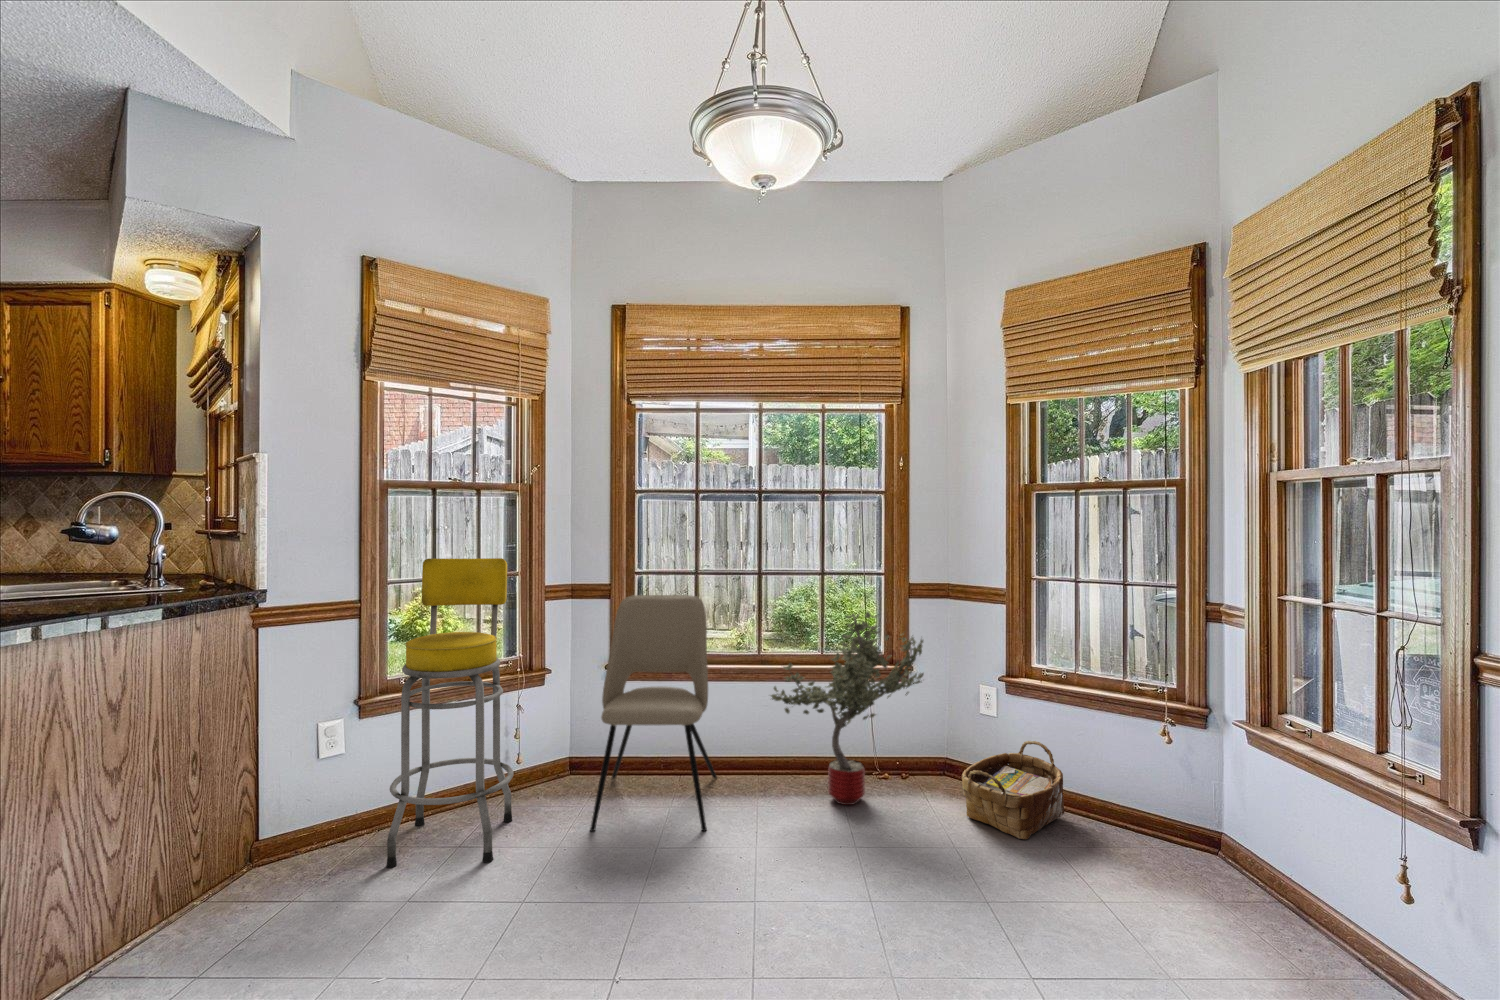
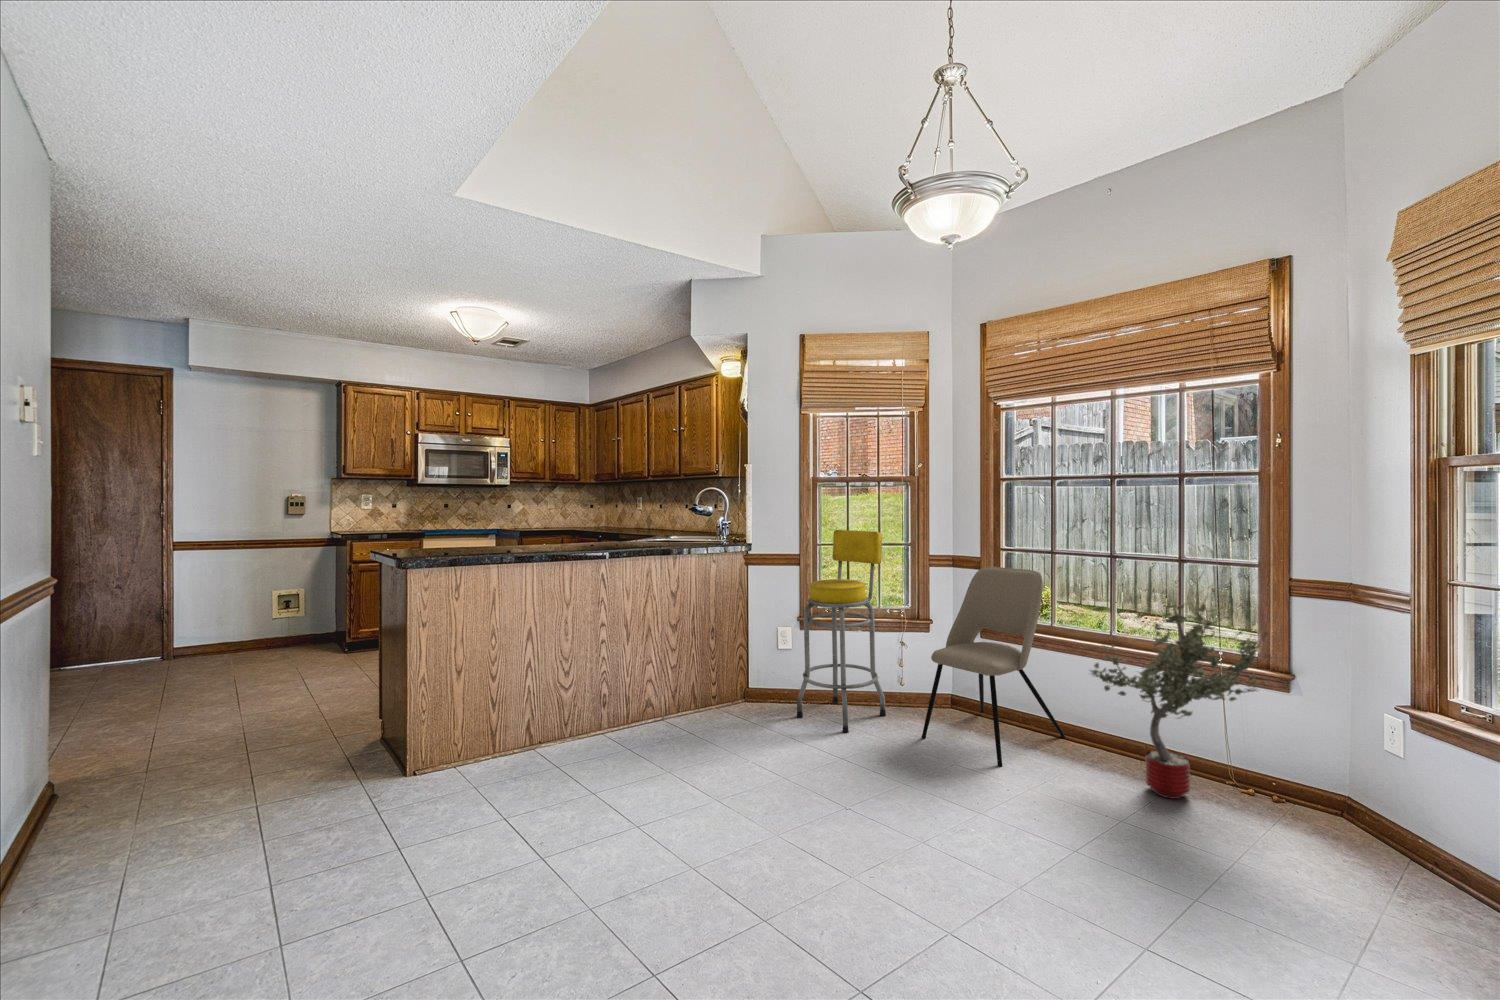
woven basket: present [962,741,1064,839] -> none [1282,801,1465,912]

